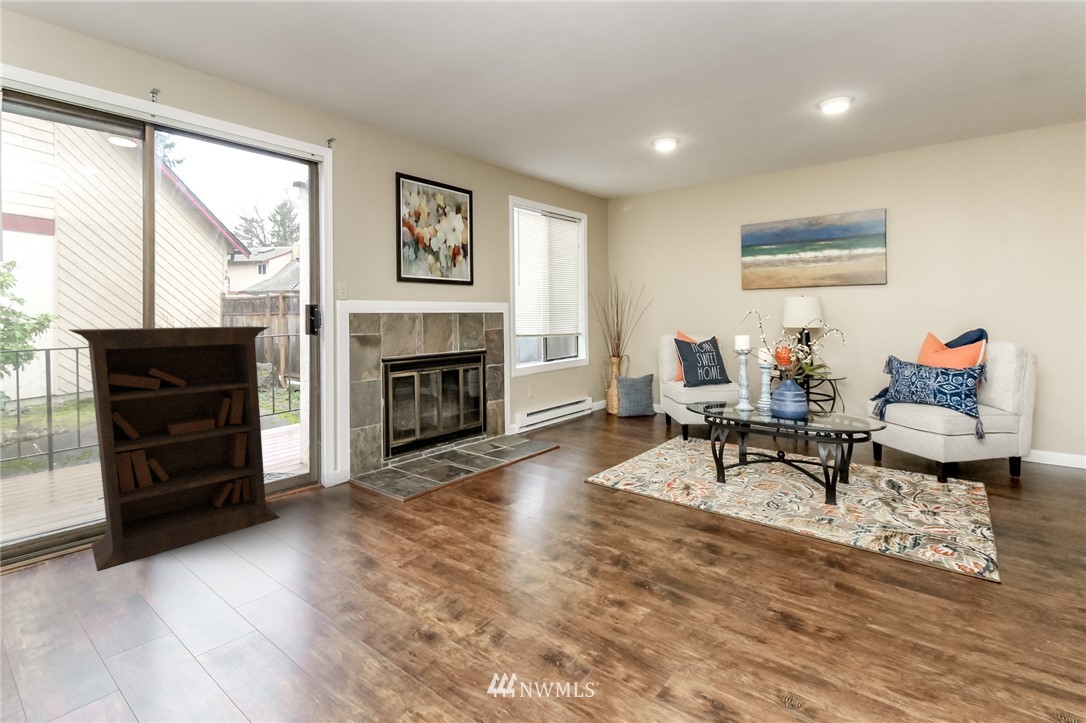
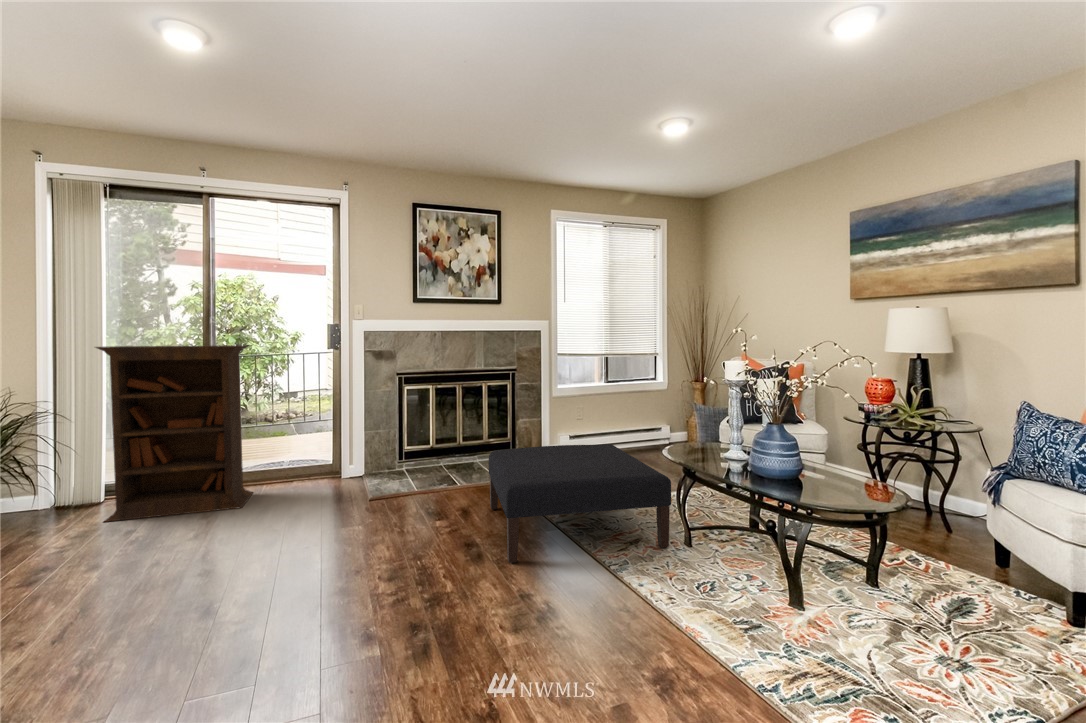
ottoman: none [542,406,718,508] -> present [489,444,671,563]

